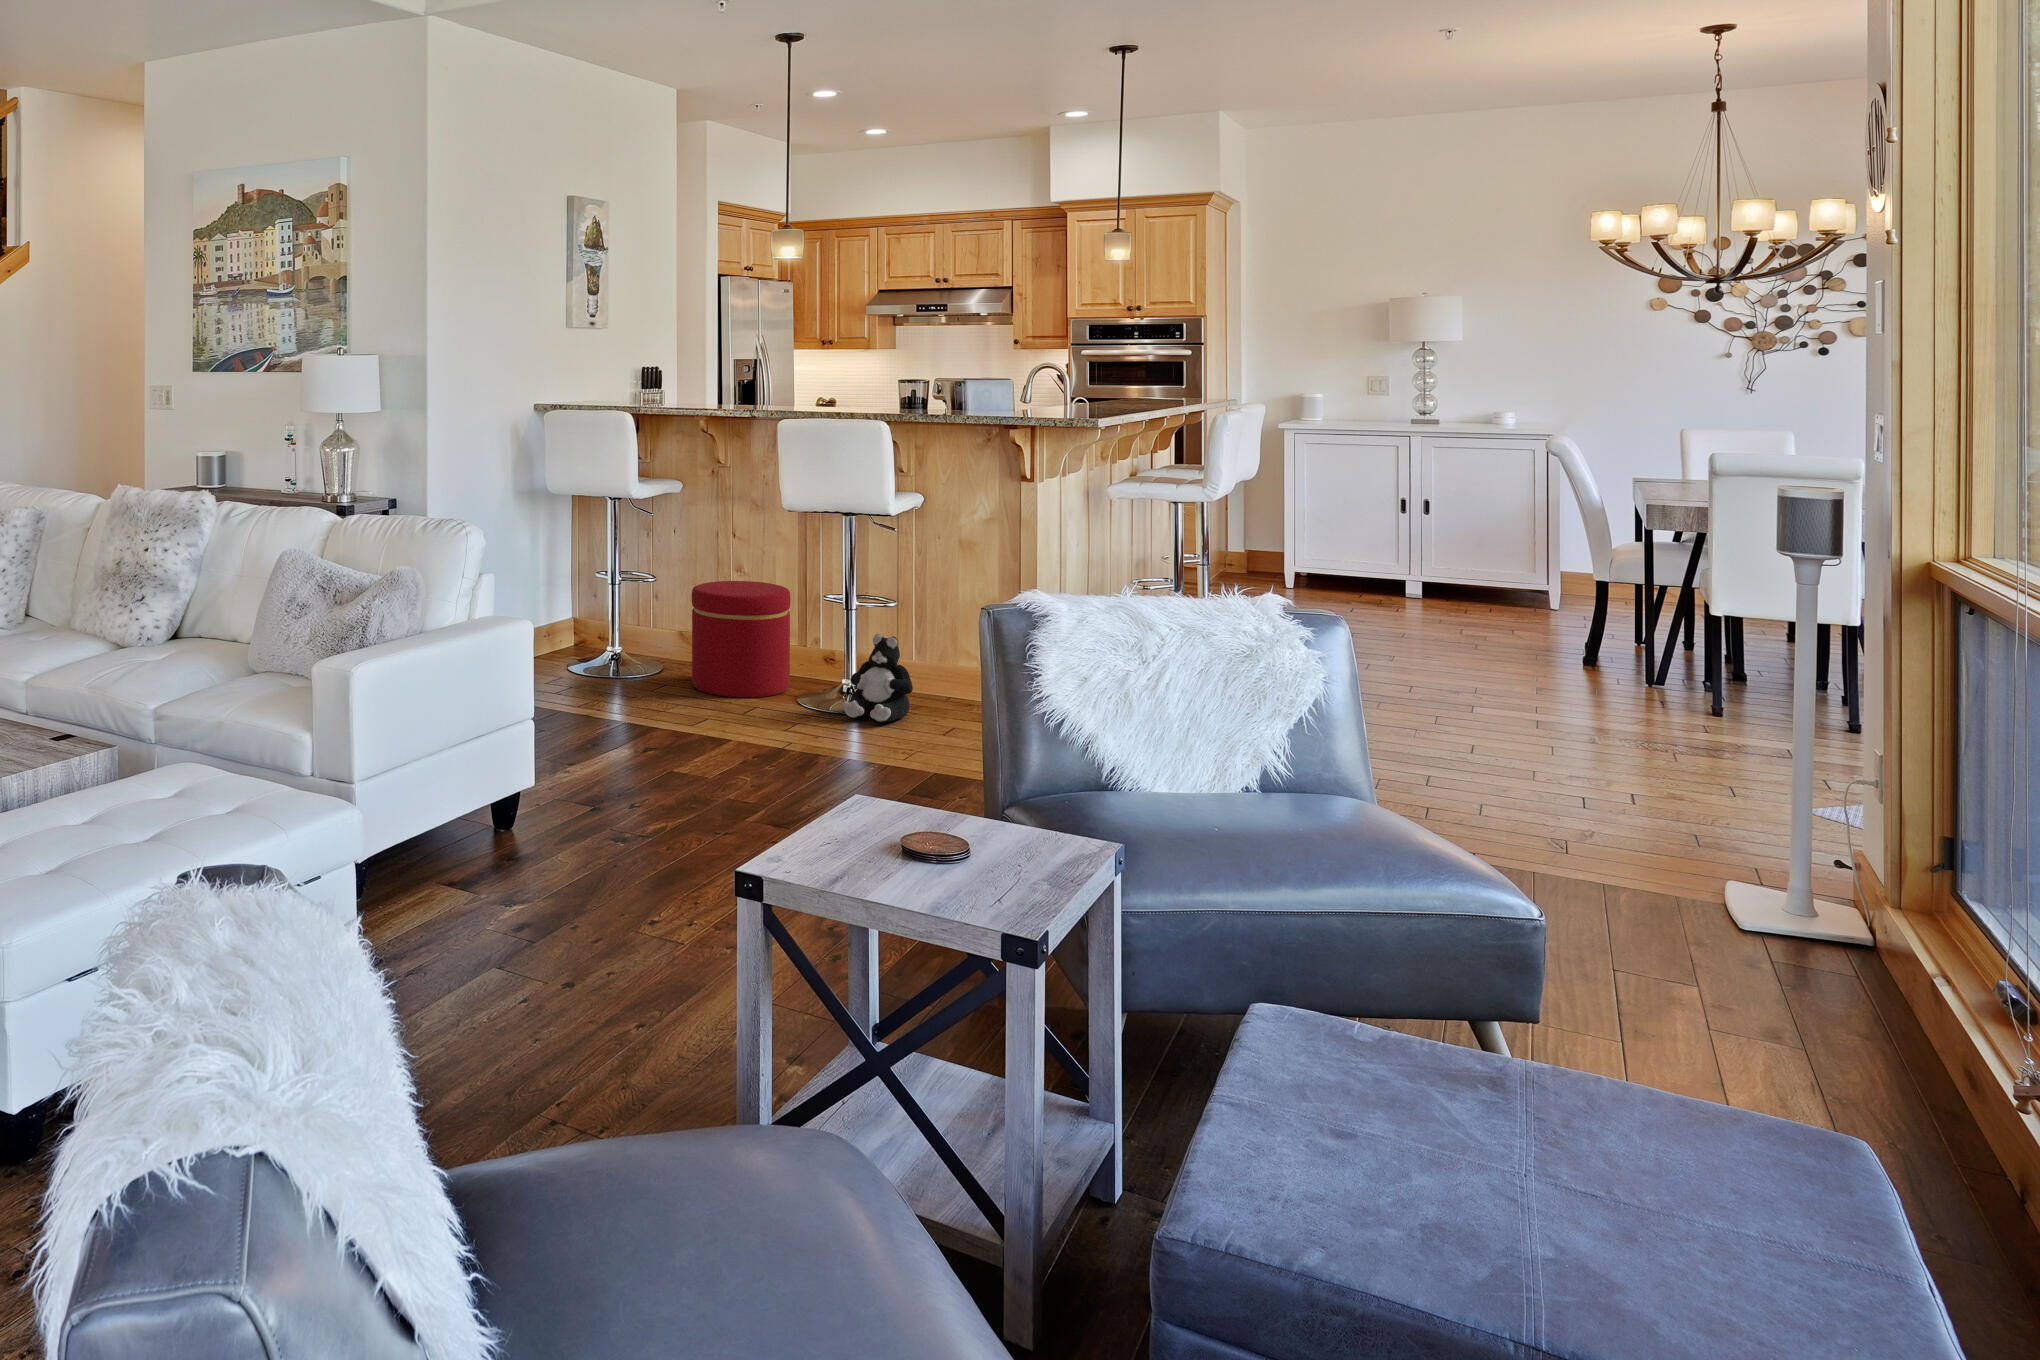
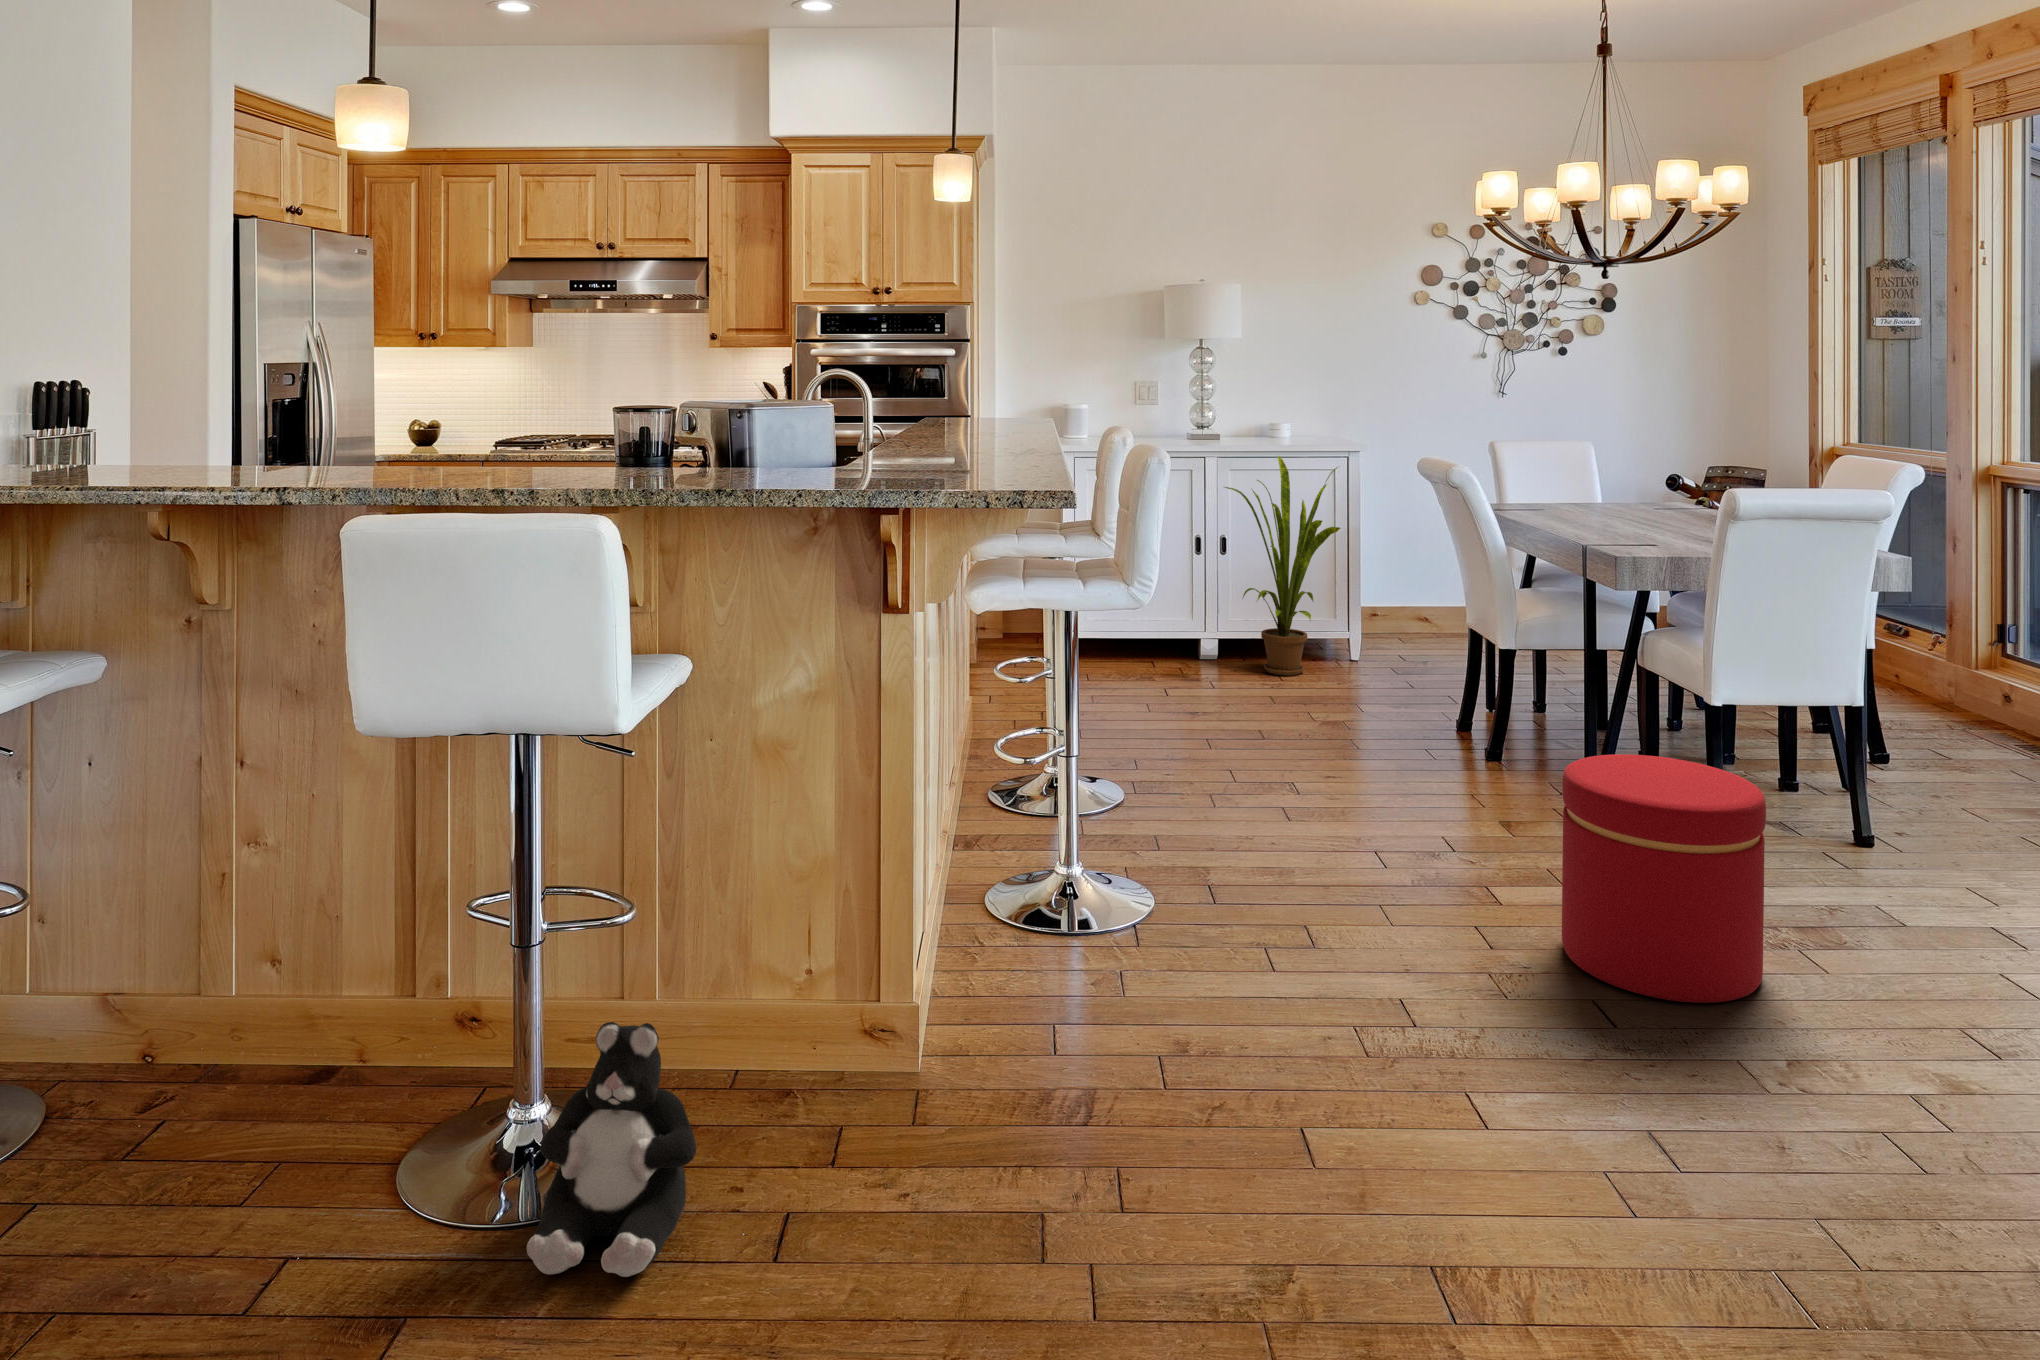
house plant: none [1417,437,1529,614] -> present [1225,457,1340,675]
ottoman: present [692,581,791,698] -> present [1562,754,1766,1003]

